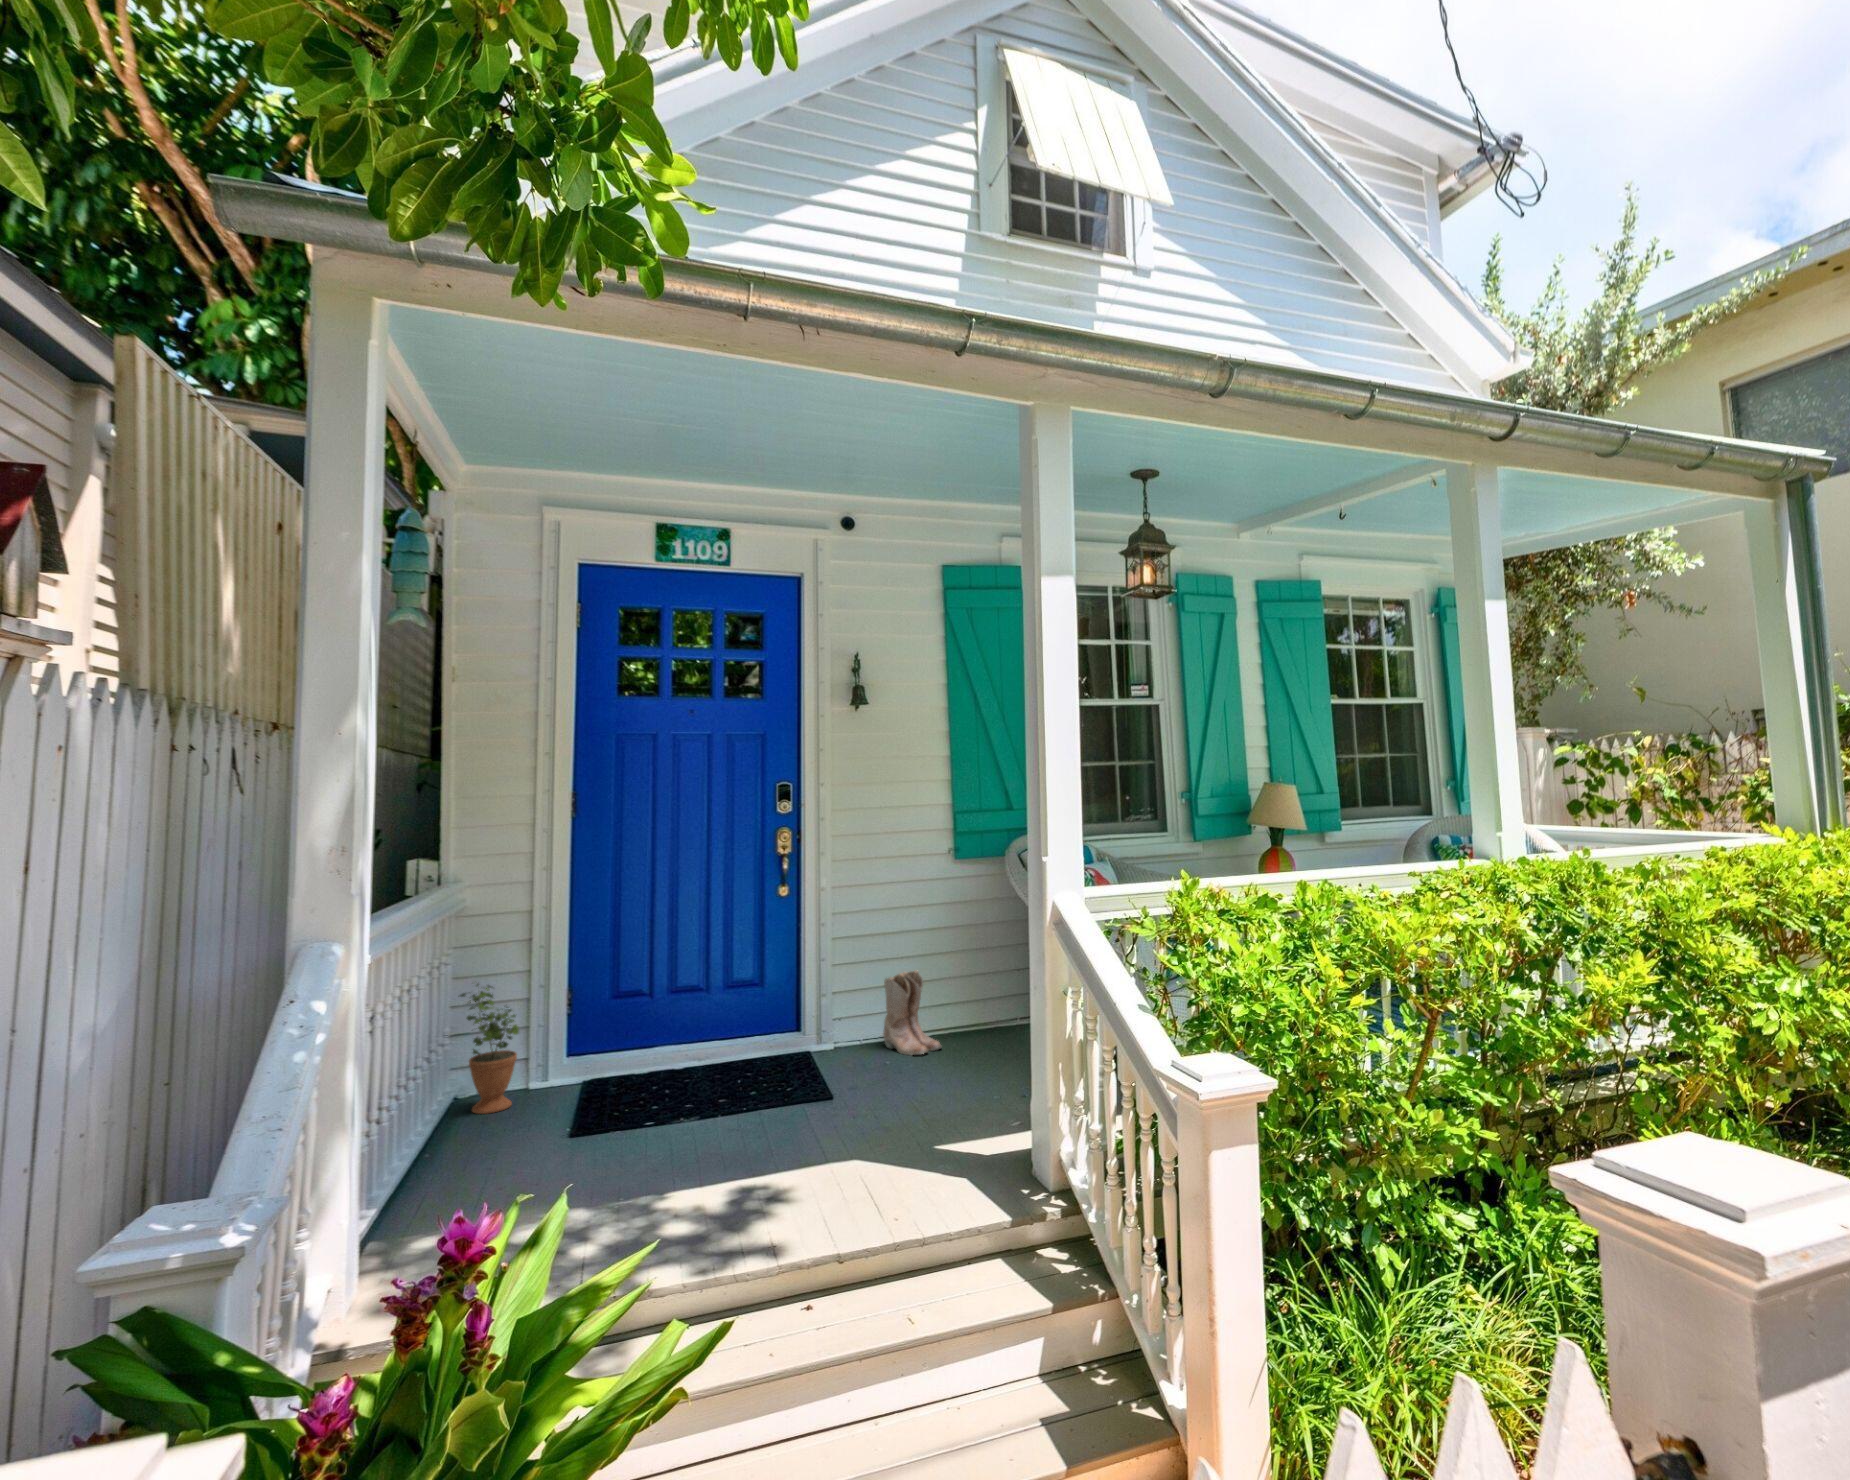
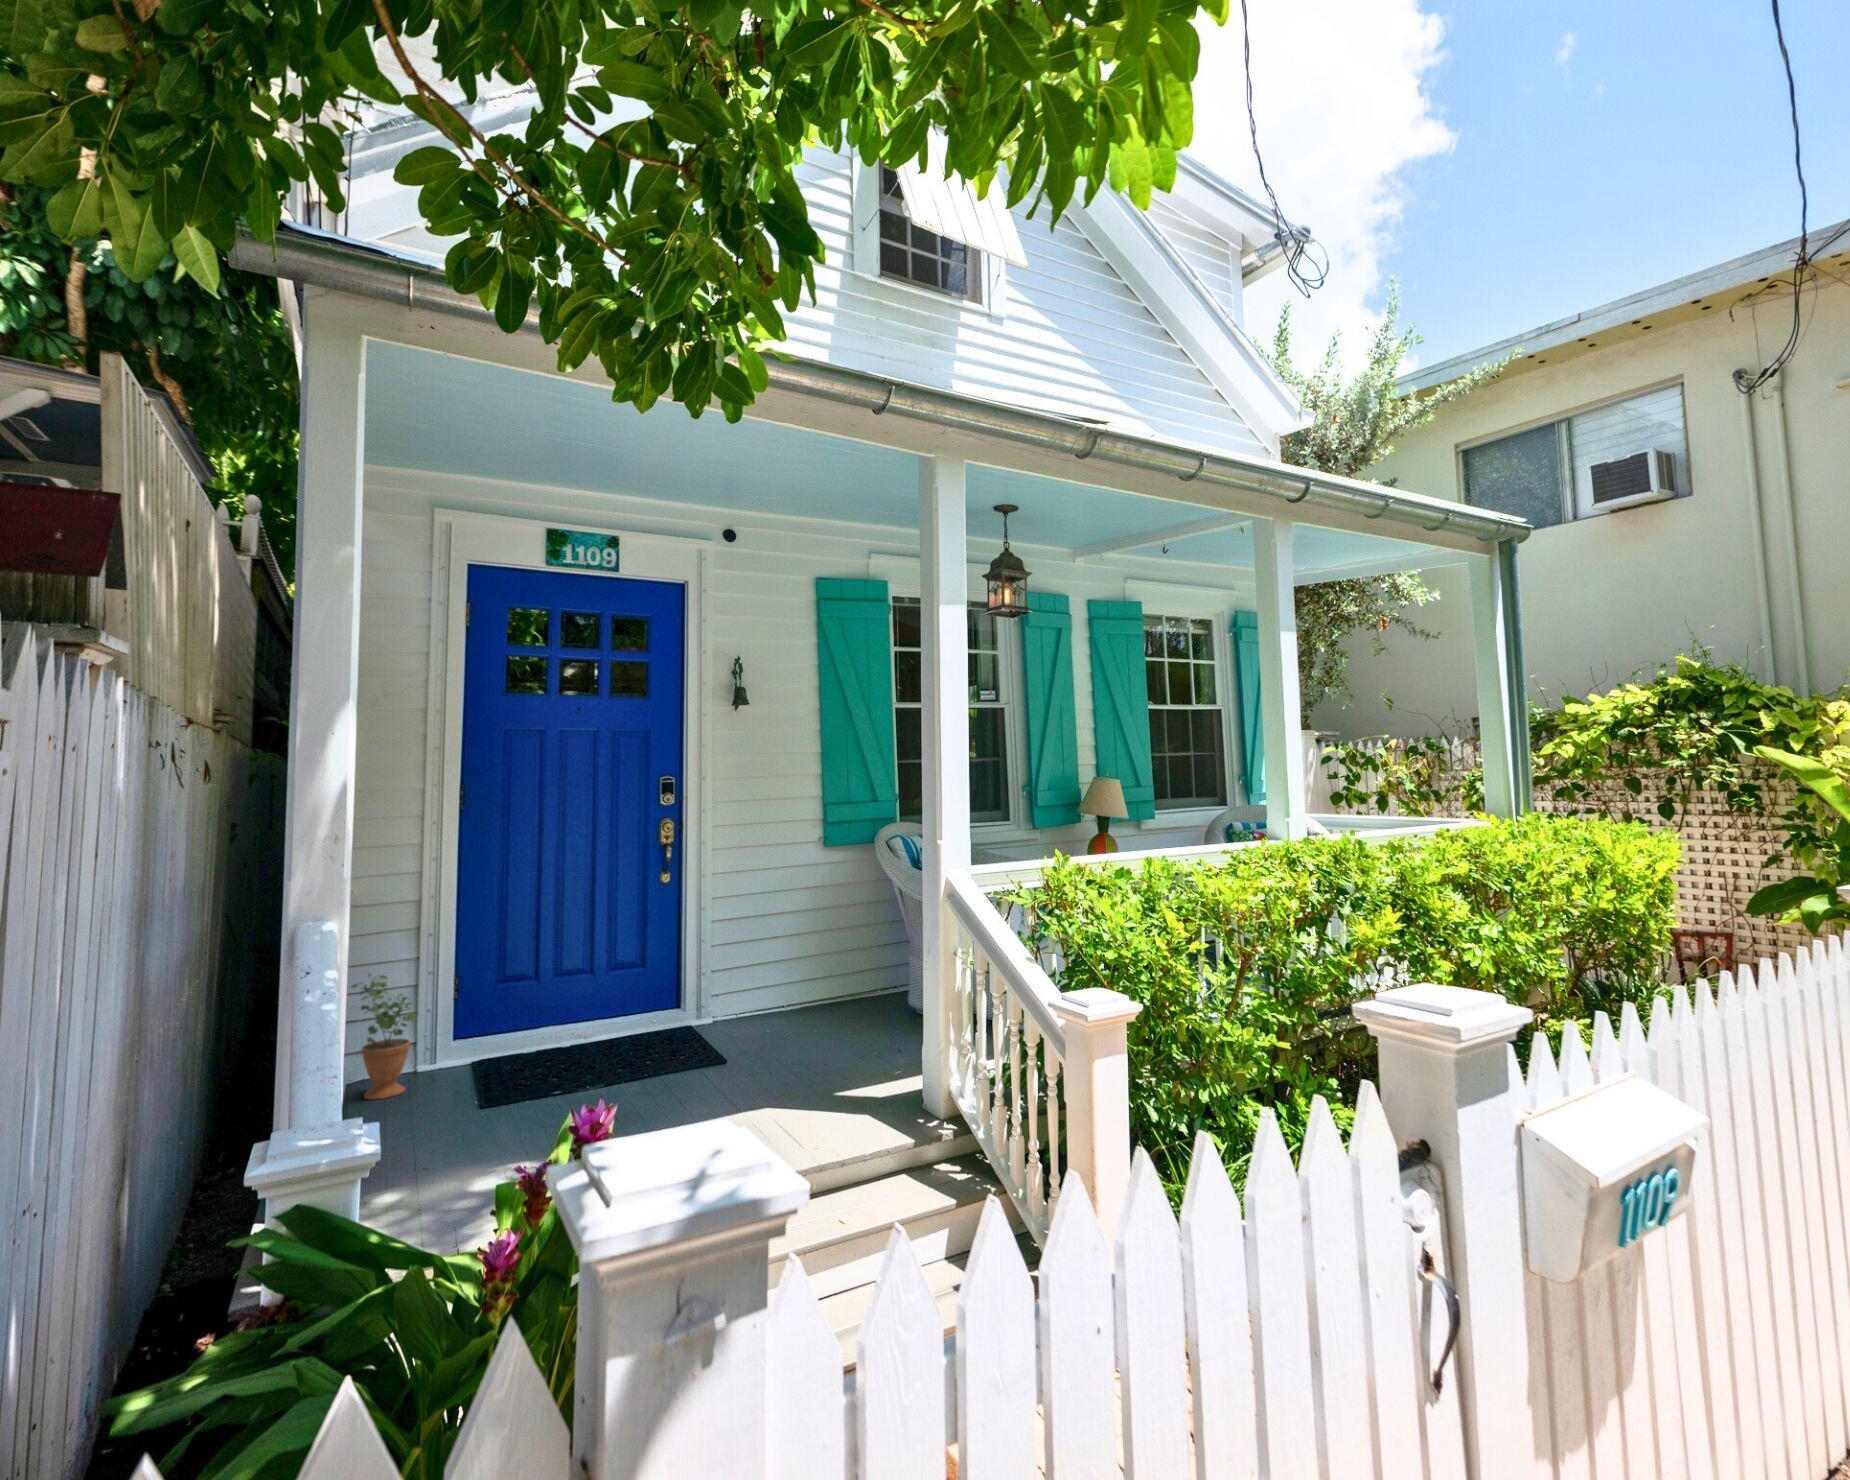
boots: present [883,970,941,1055] -> none [758,951,814,1028]

